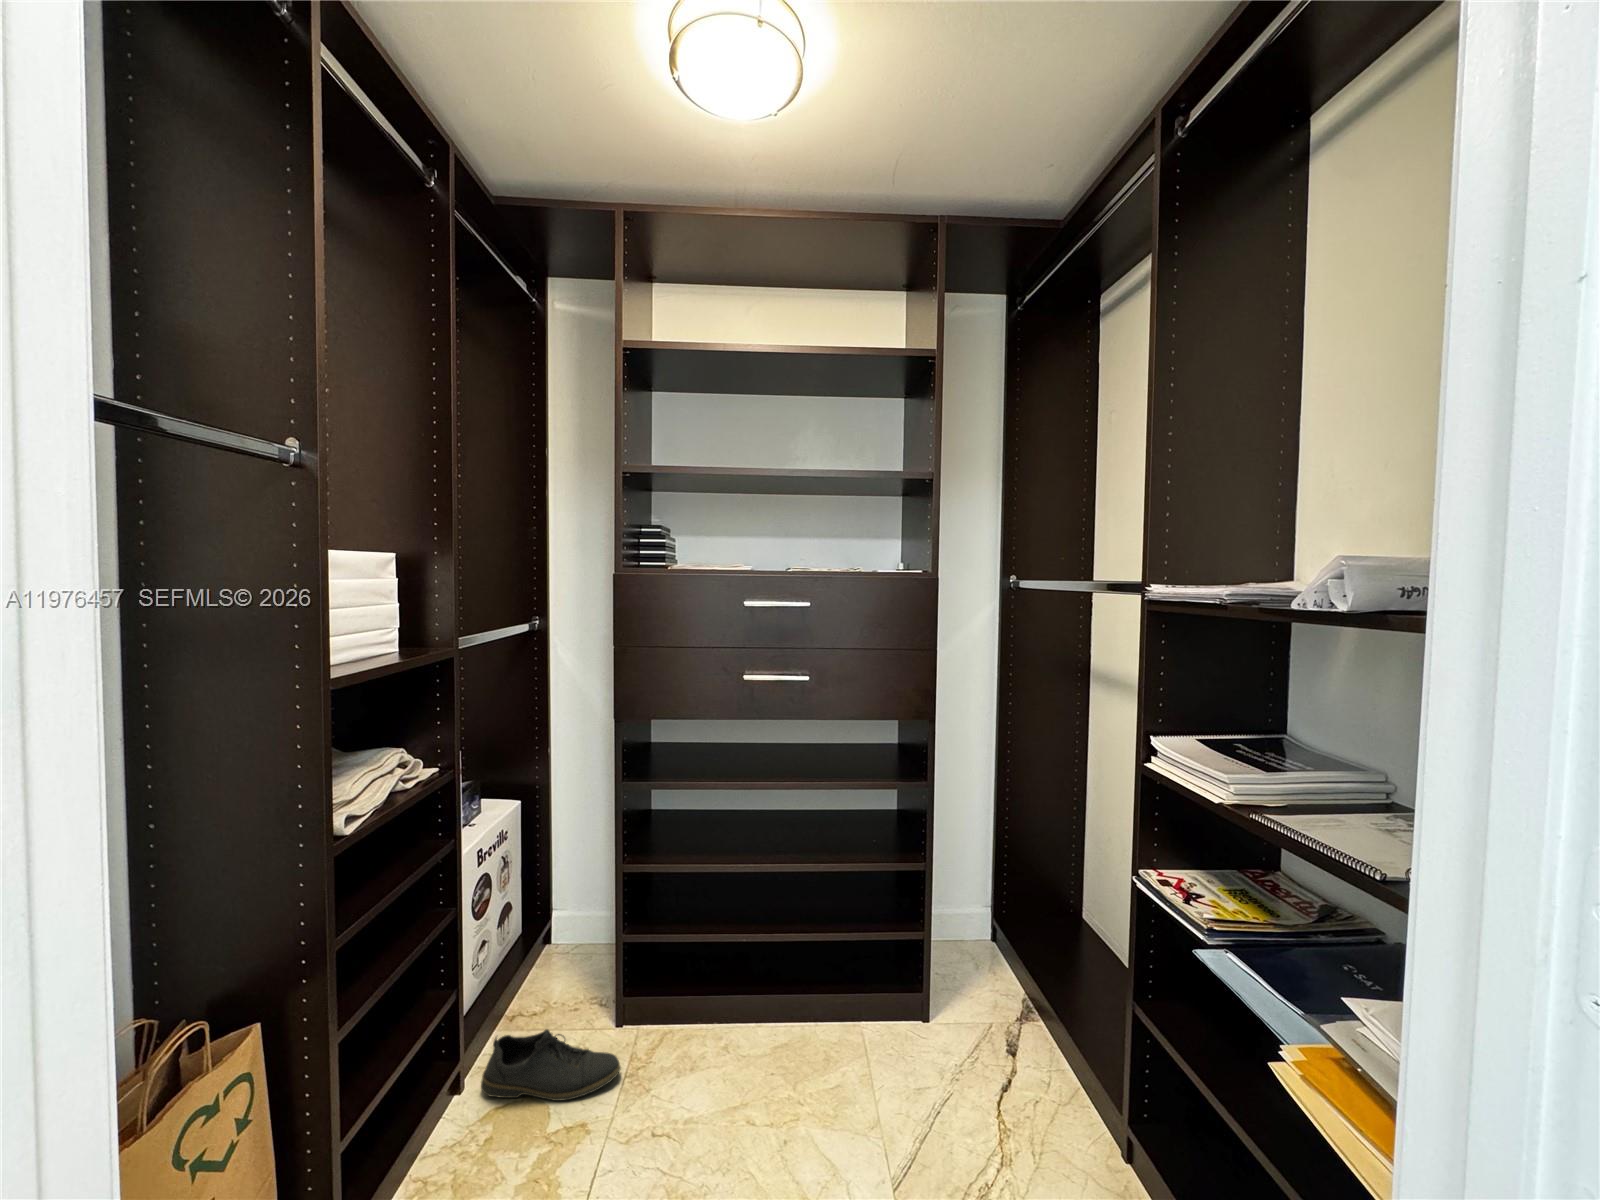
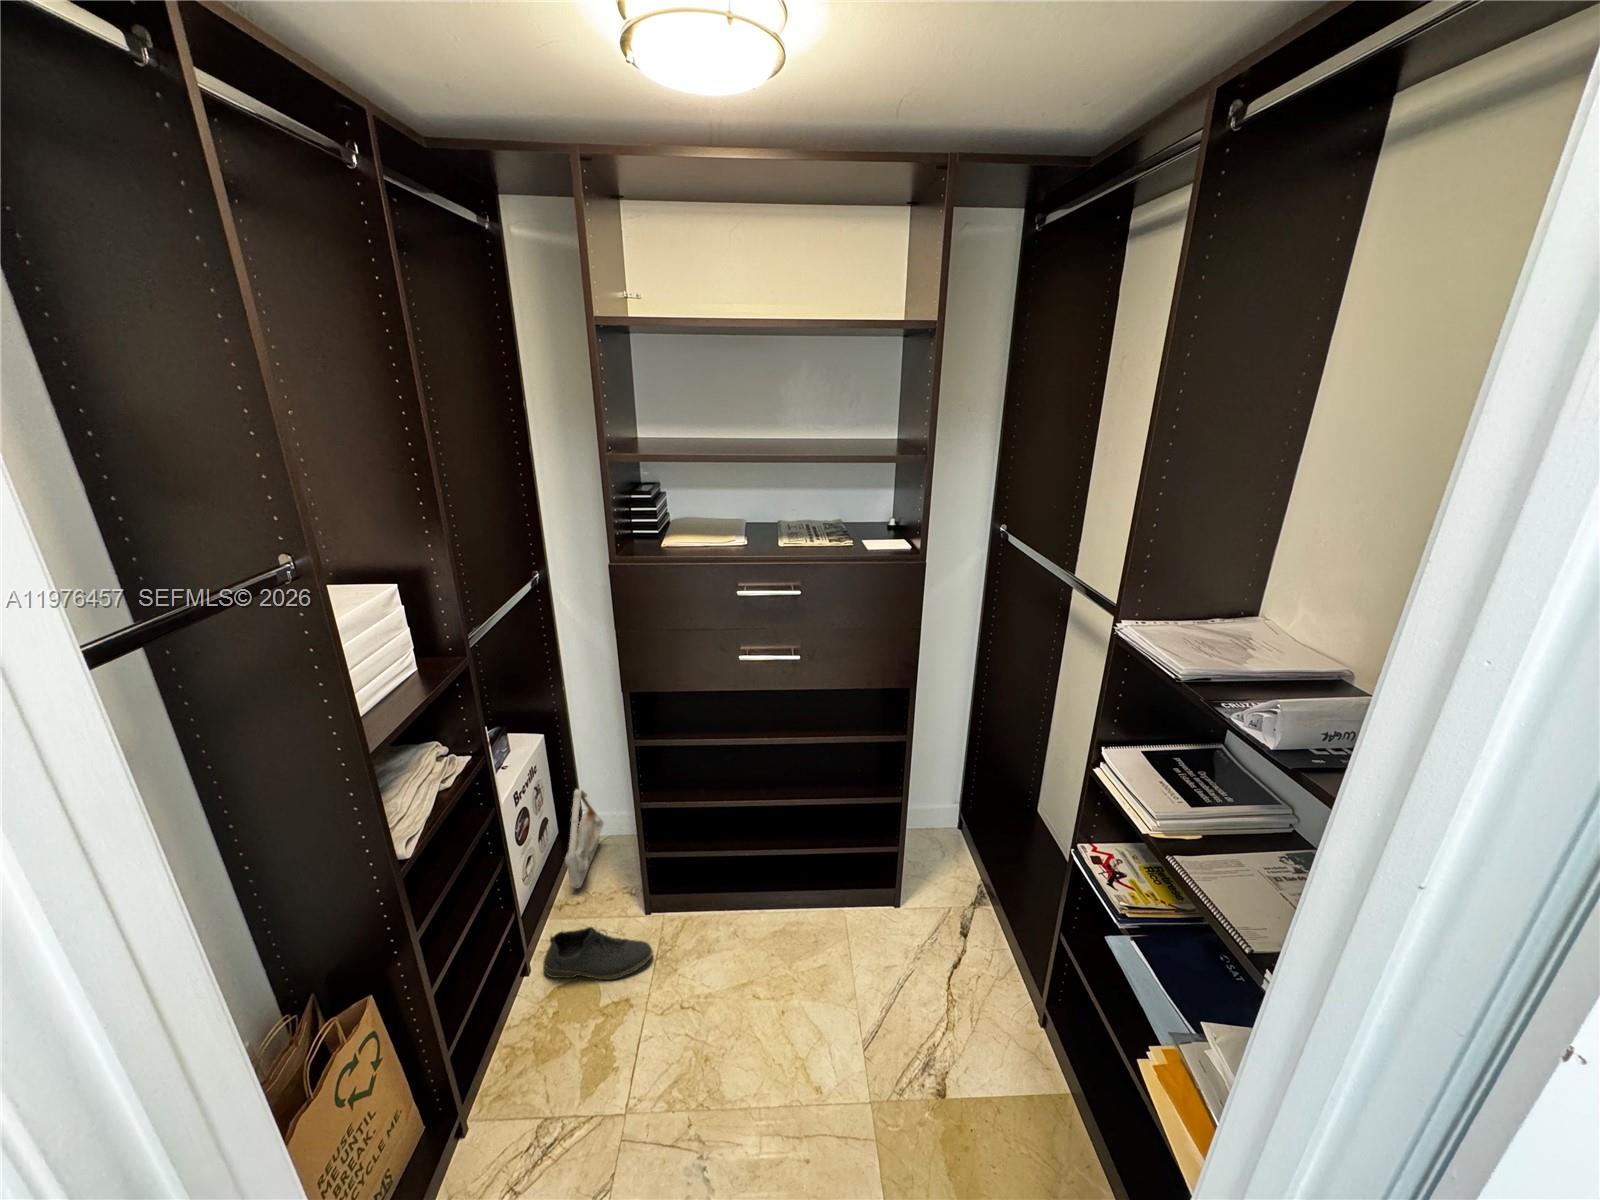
bag: none [523,875,575,1001] -> present [565,789,604,889]

